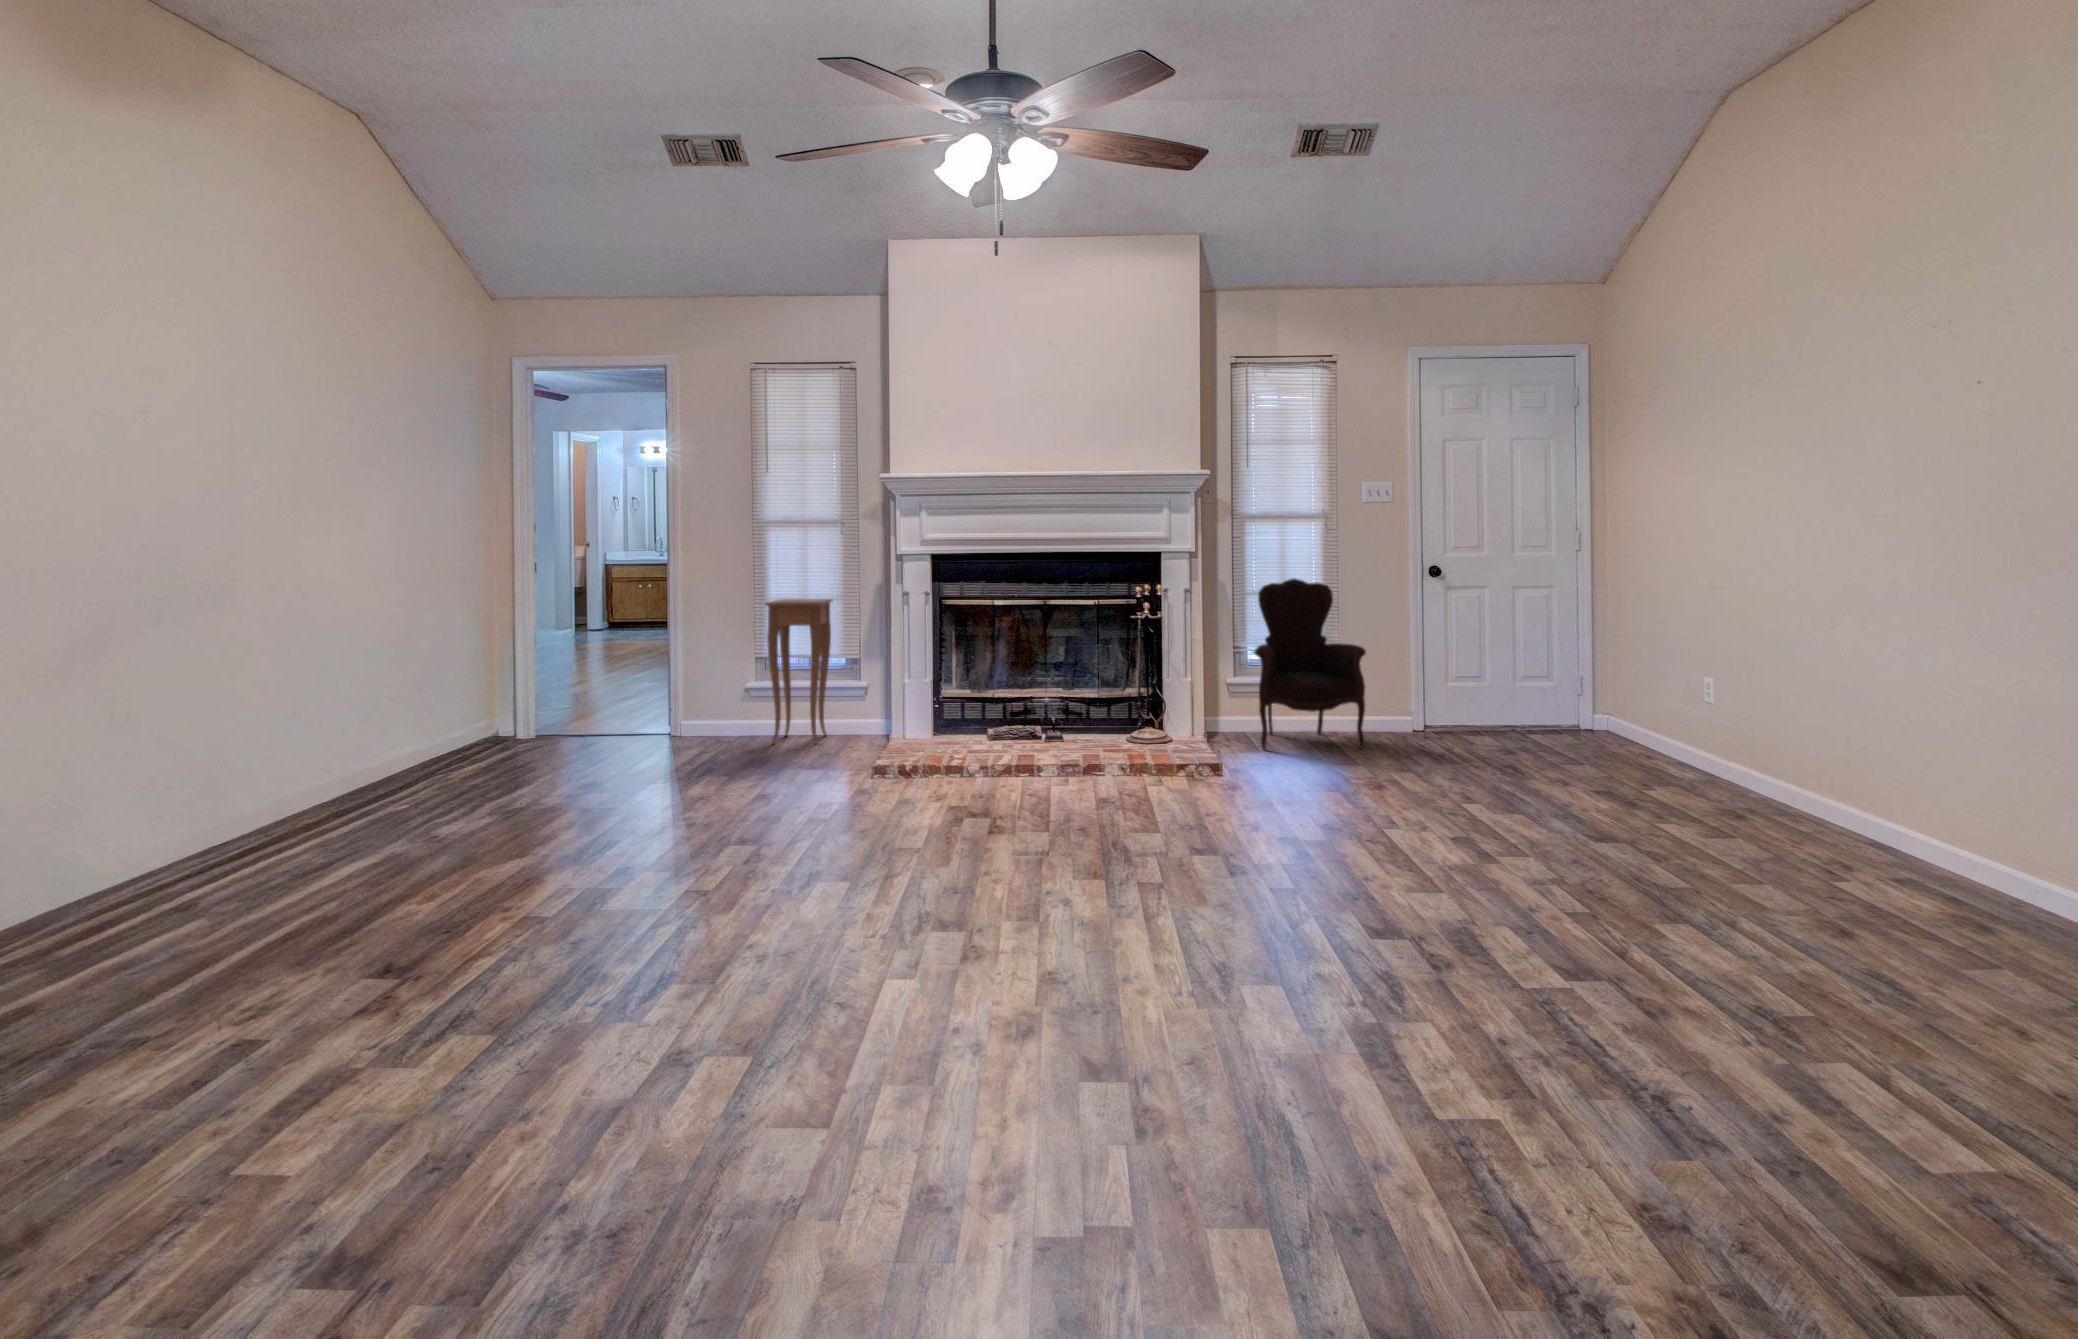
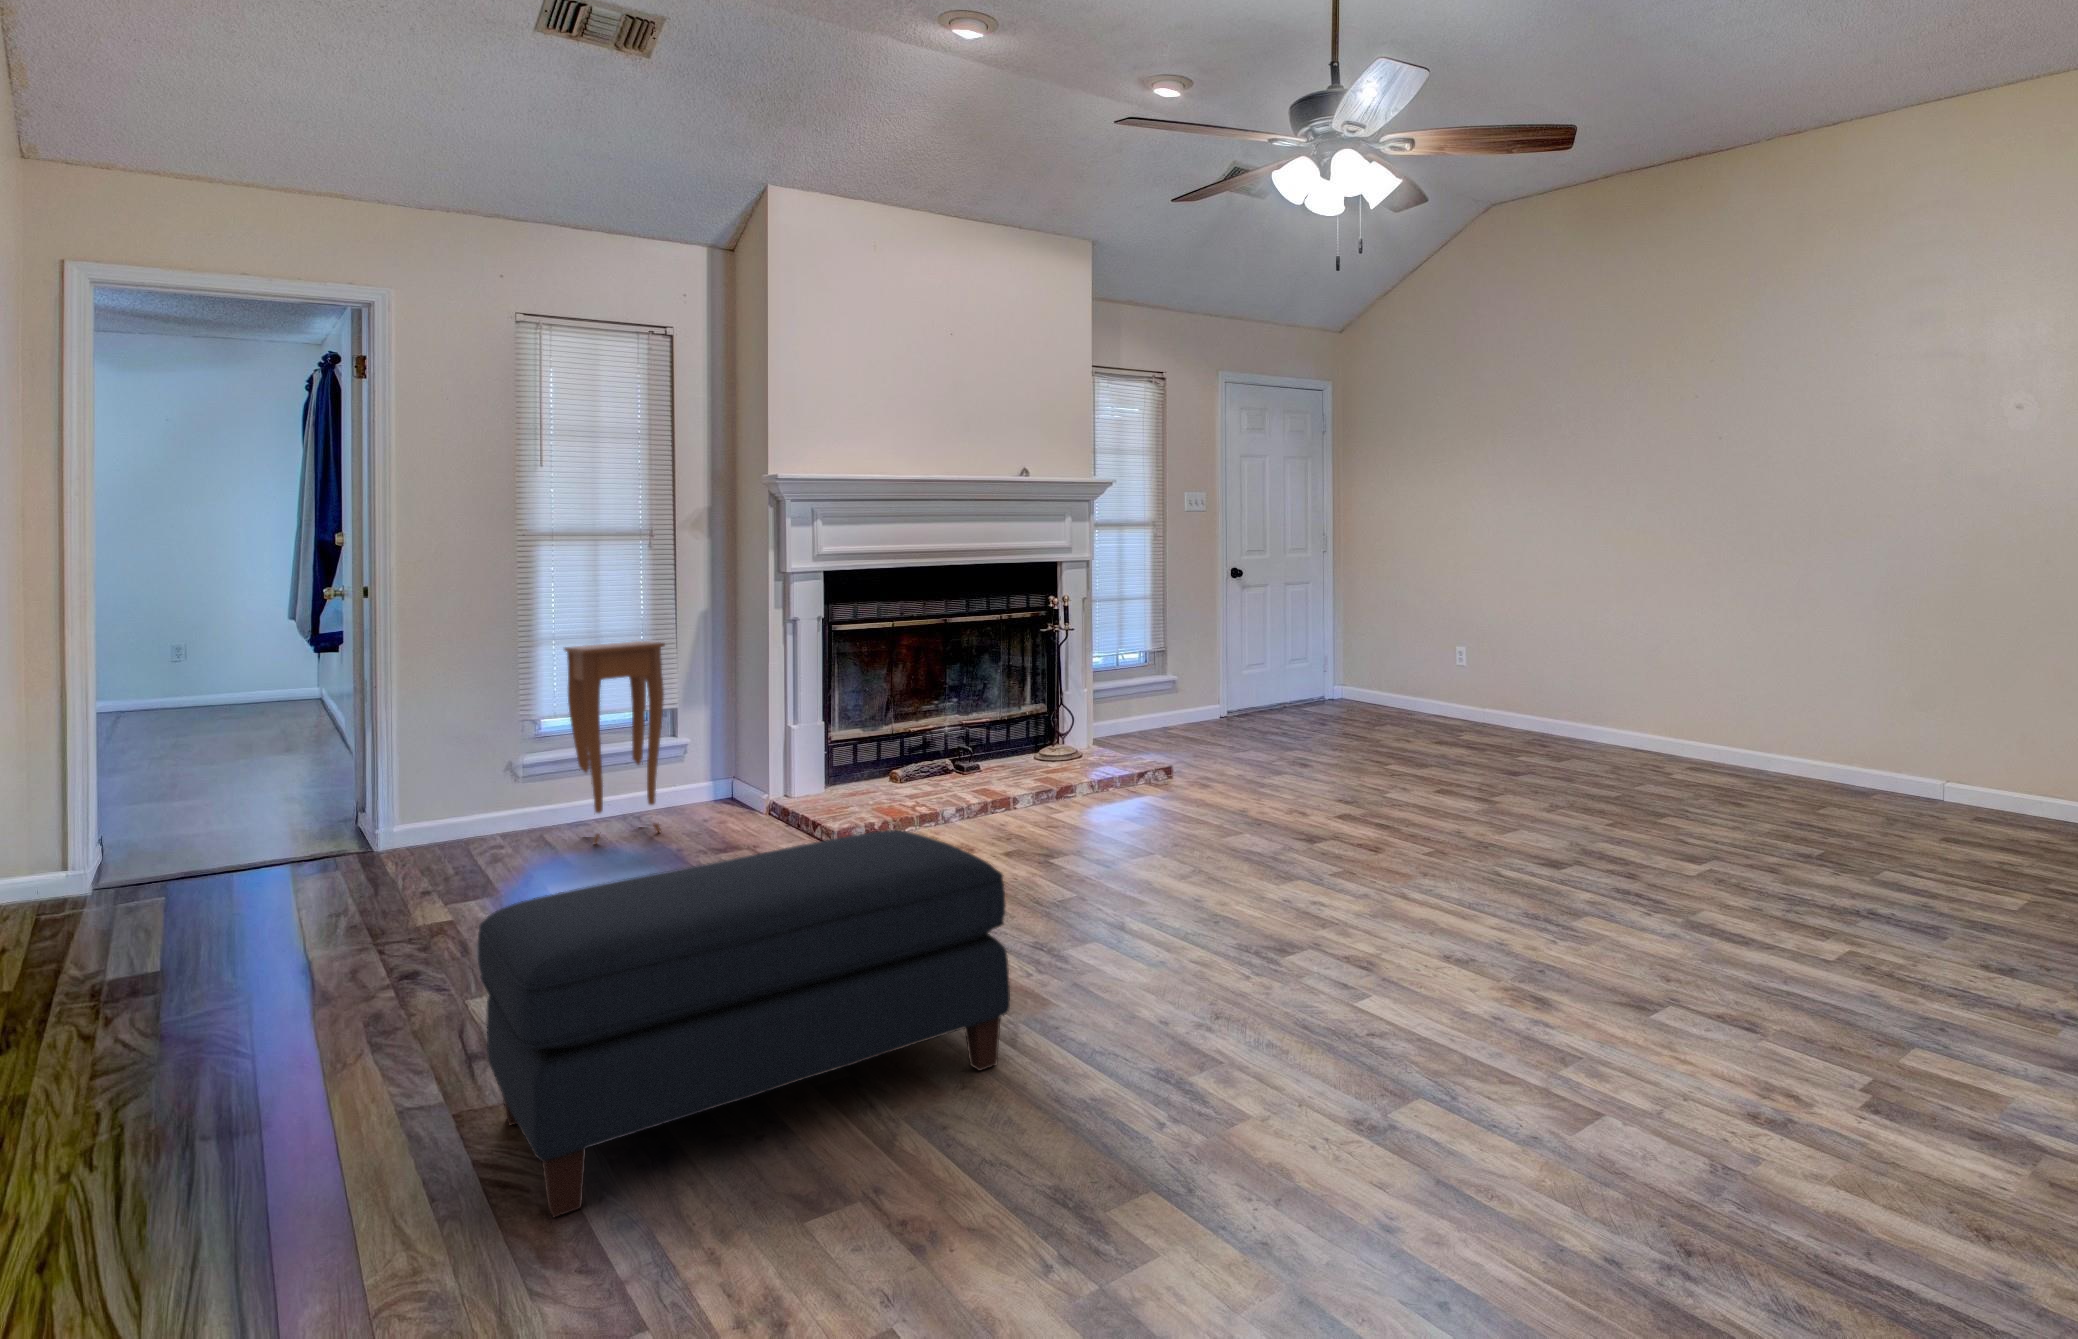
armchair: present [1254,579,1366,749] -> none [1111,583,1226,749]
ottoman: none [169,768,571,967] -> present [478,830,1010,1217]

